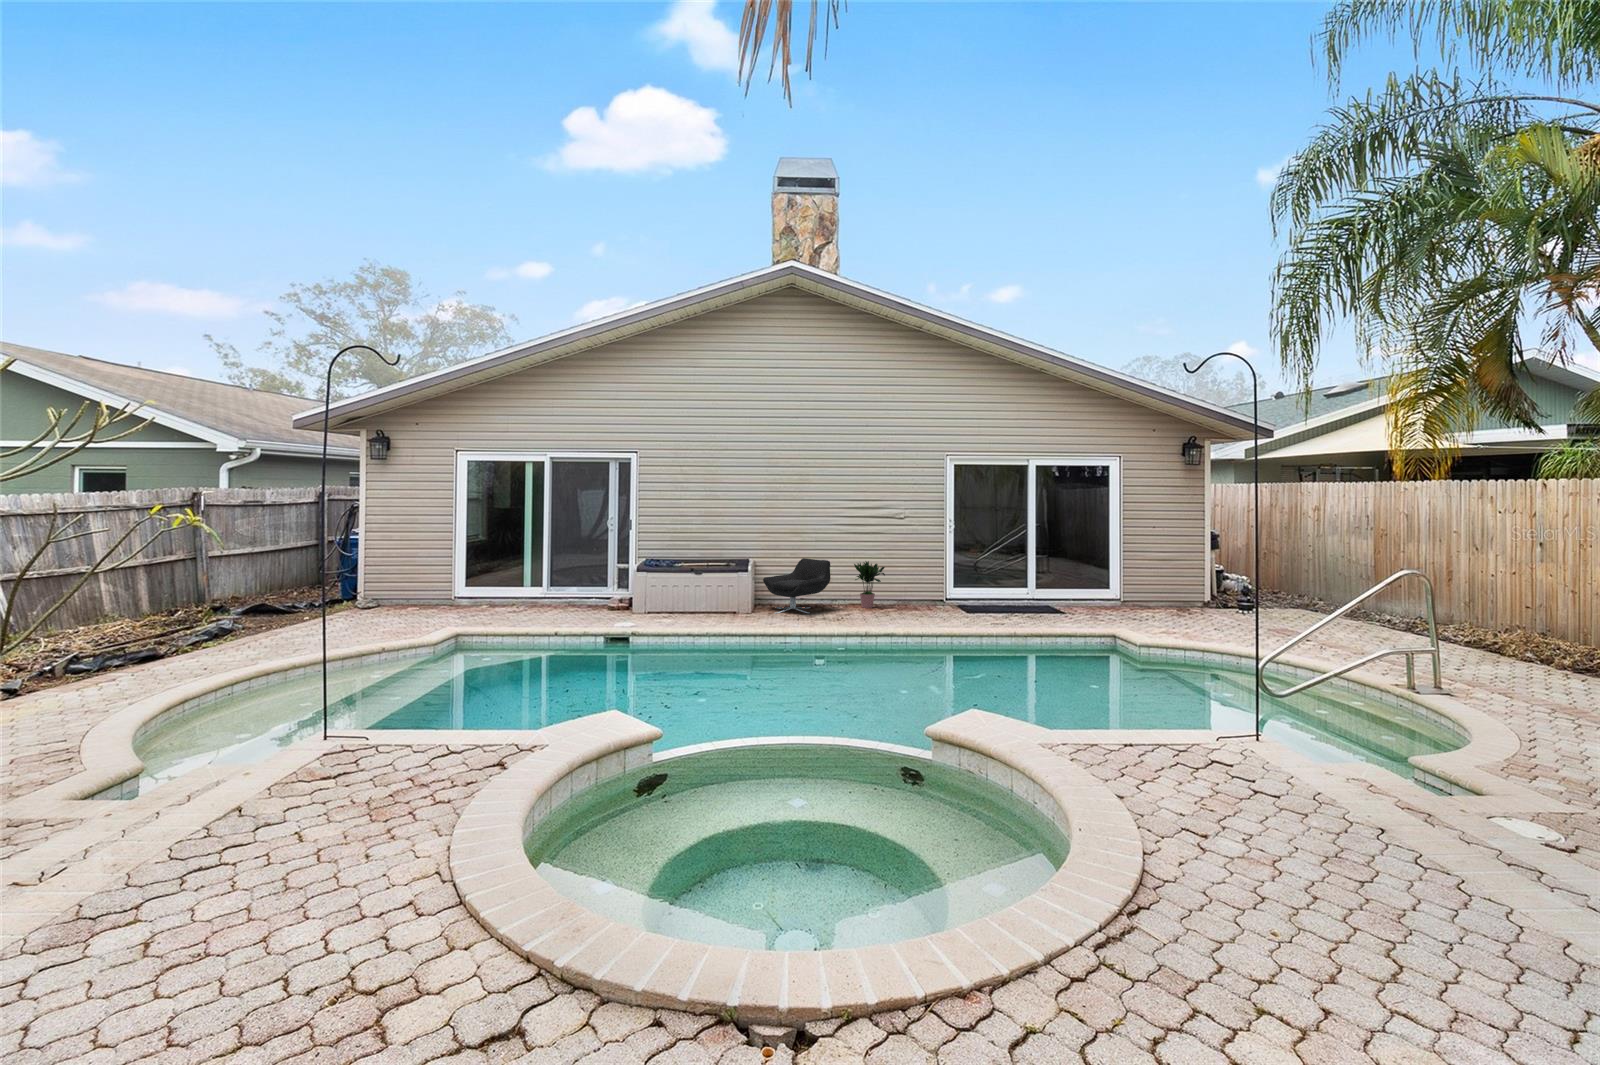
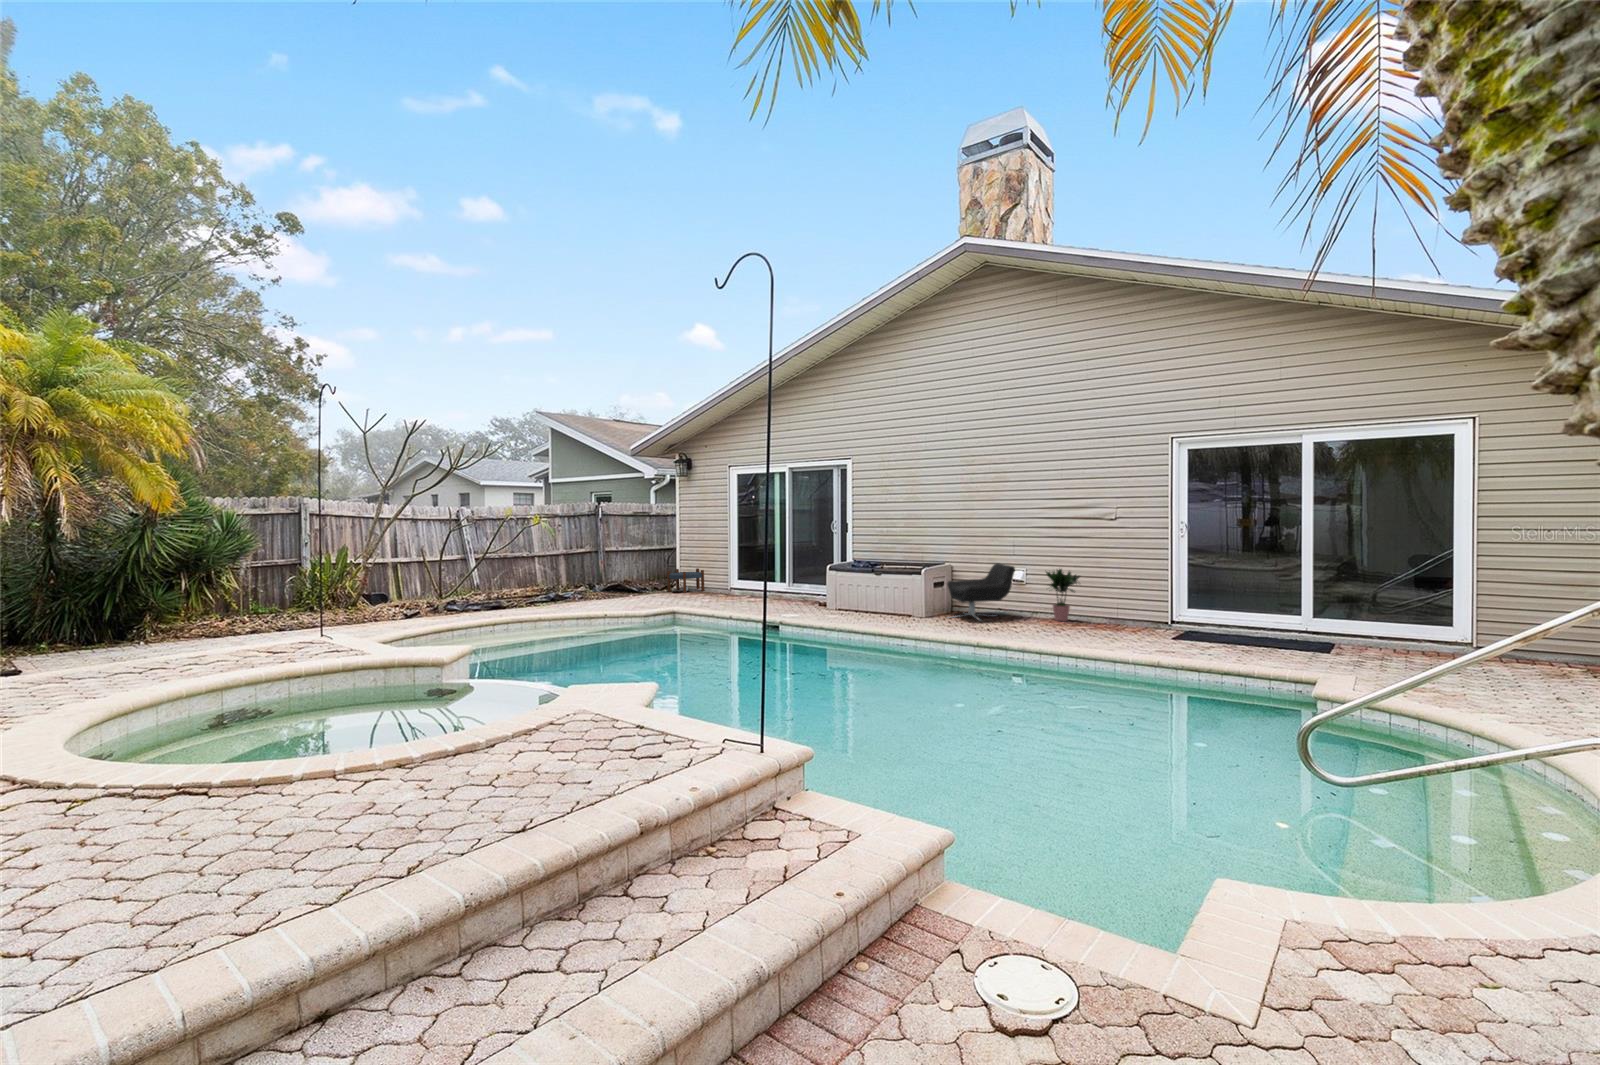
side table: none [357,578,413,612] -> present [667,568,705,593]

